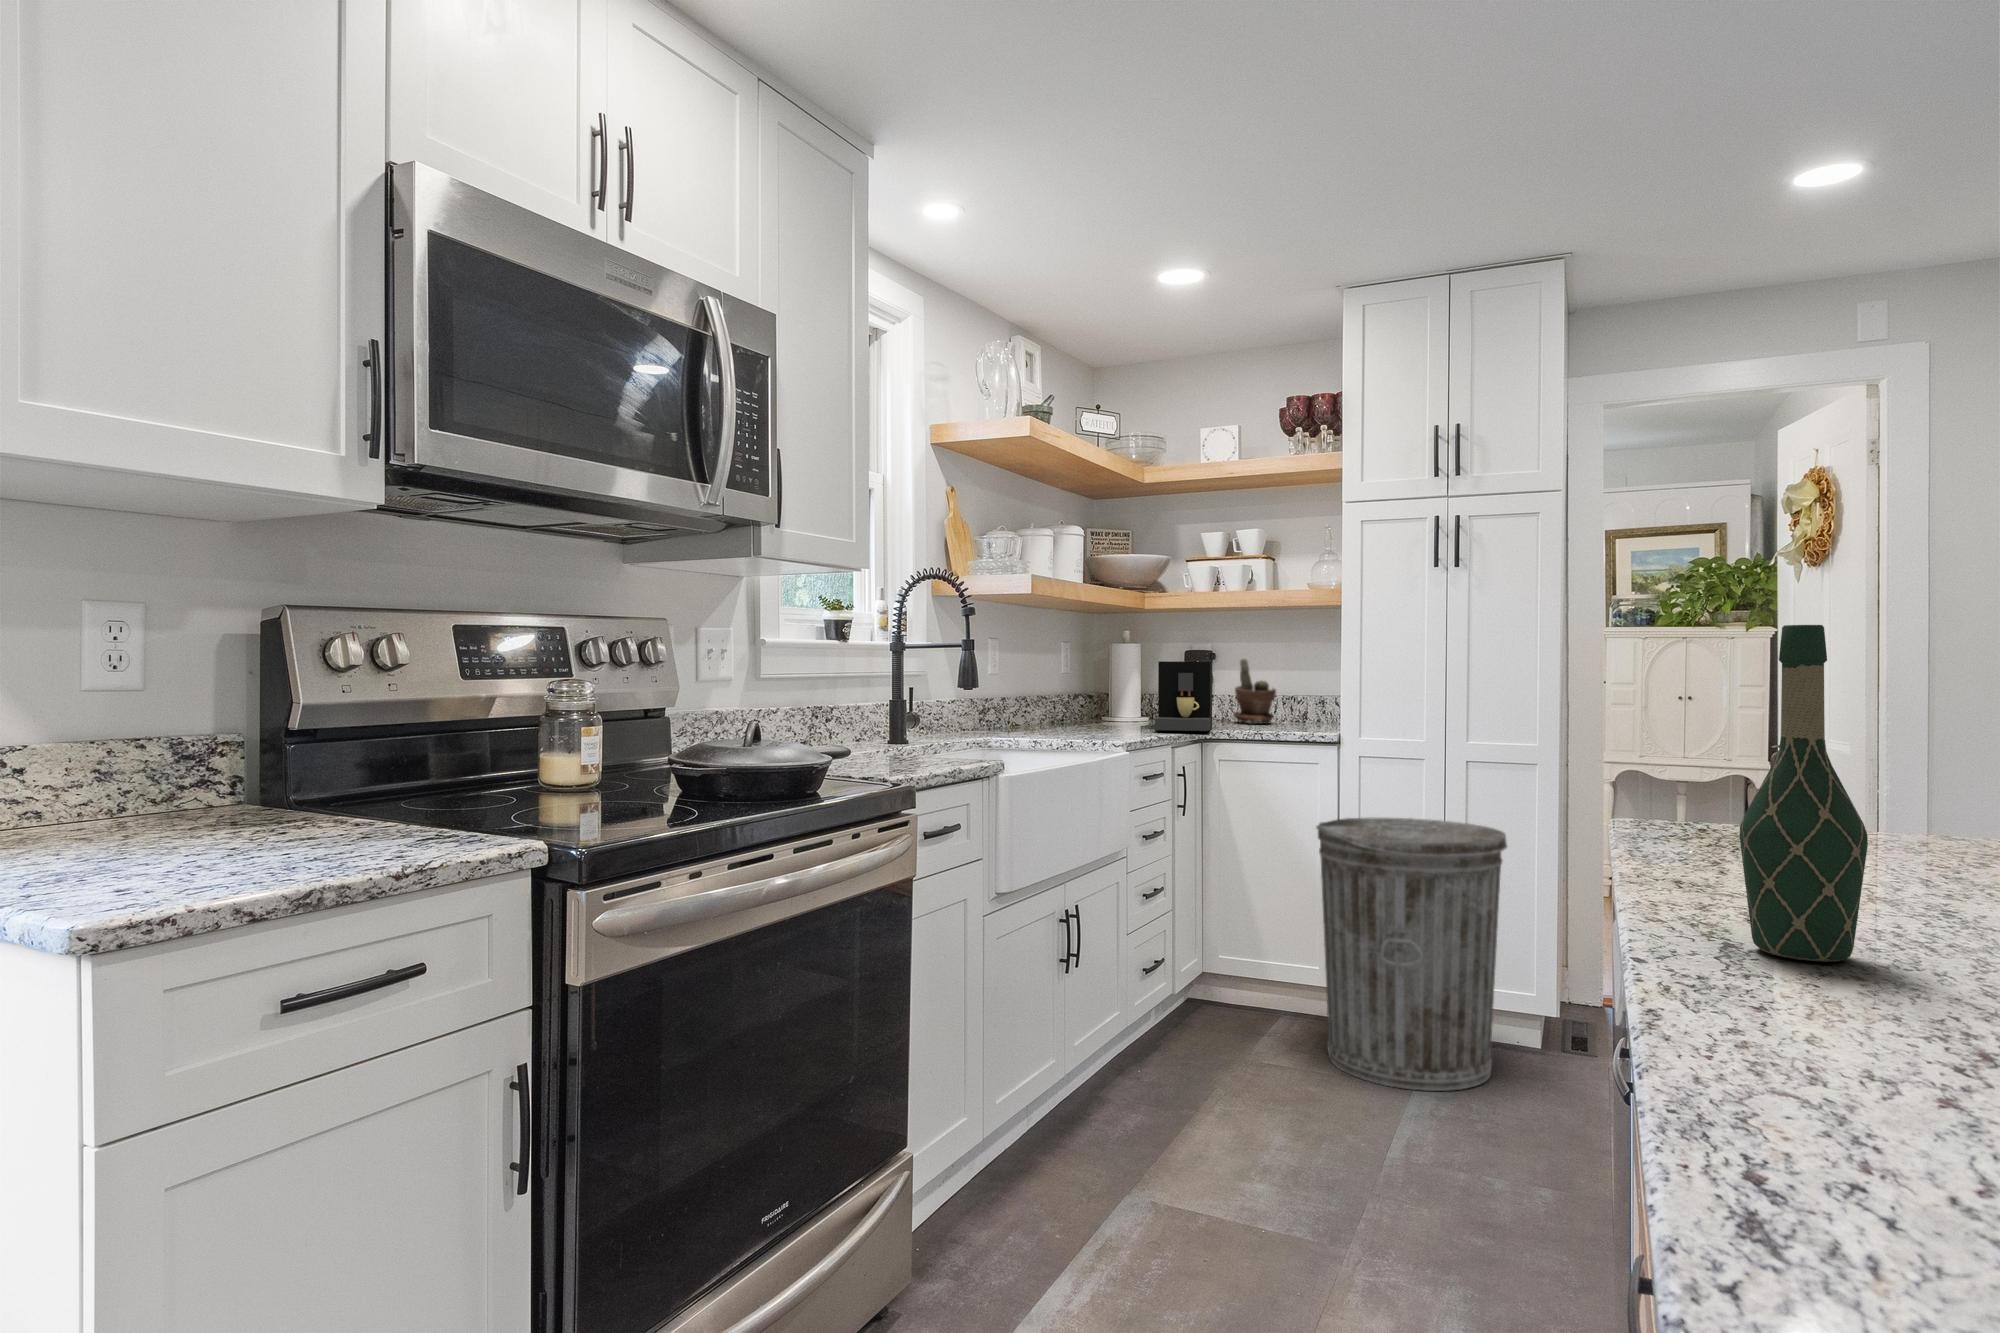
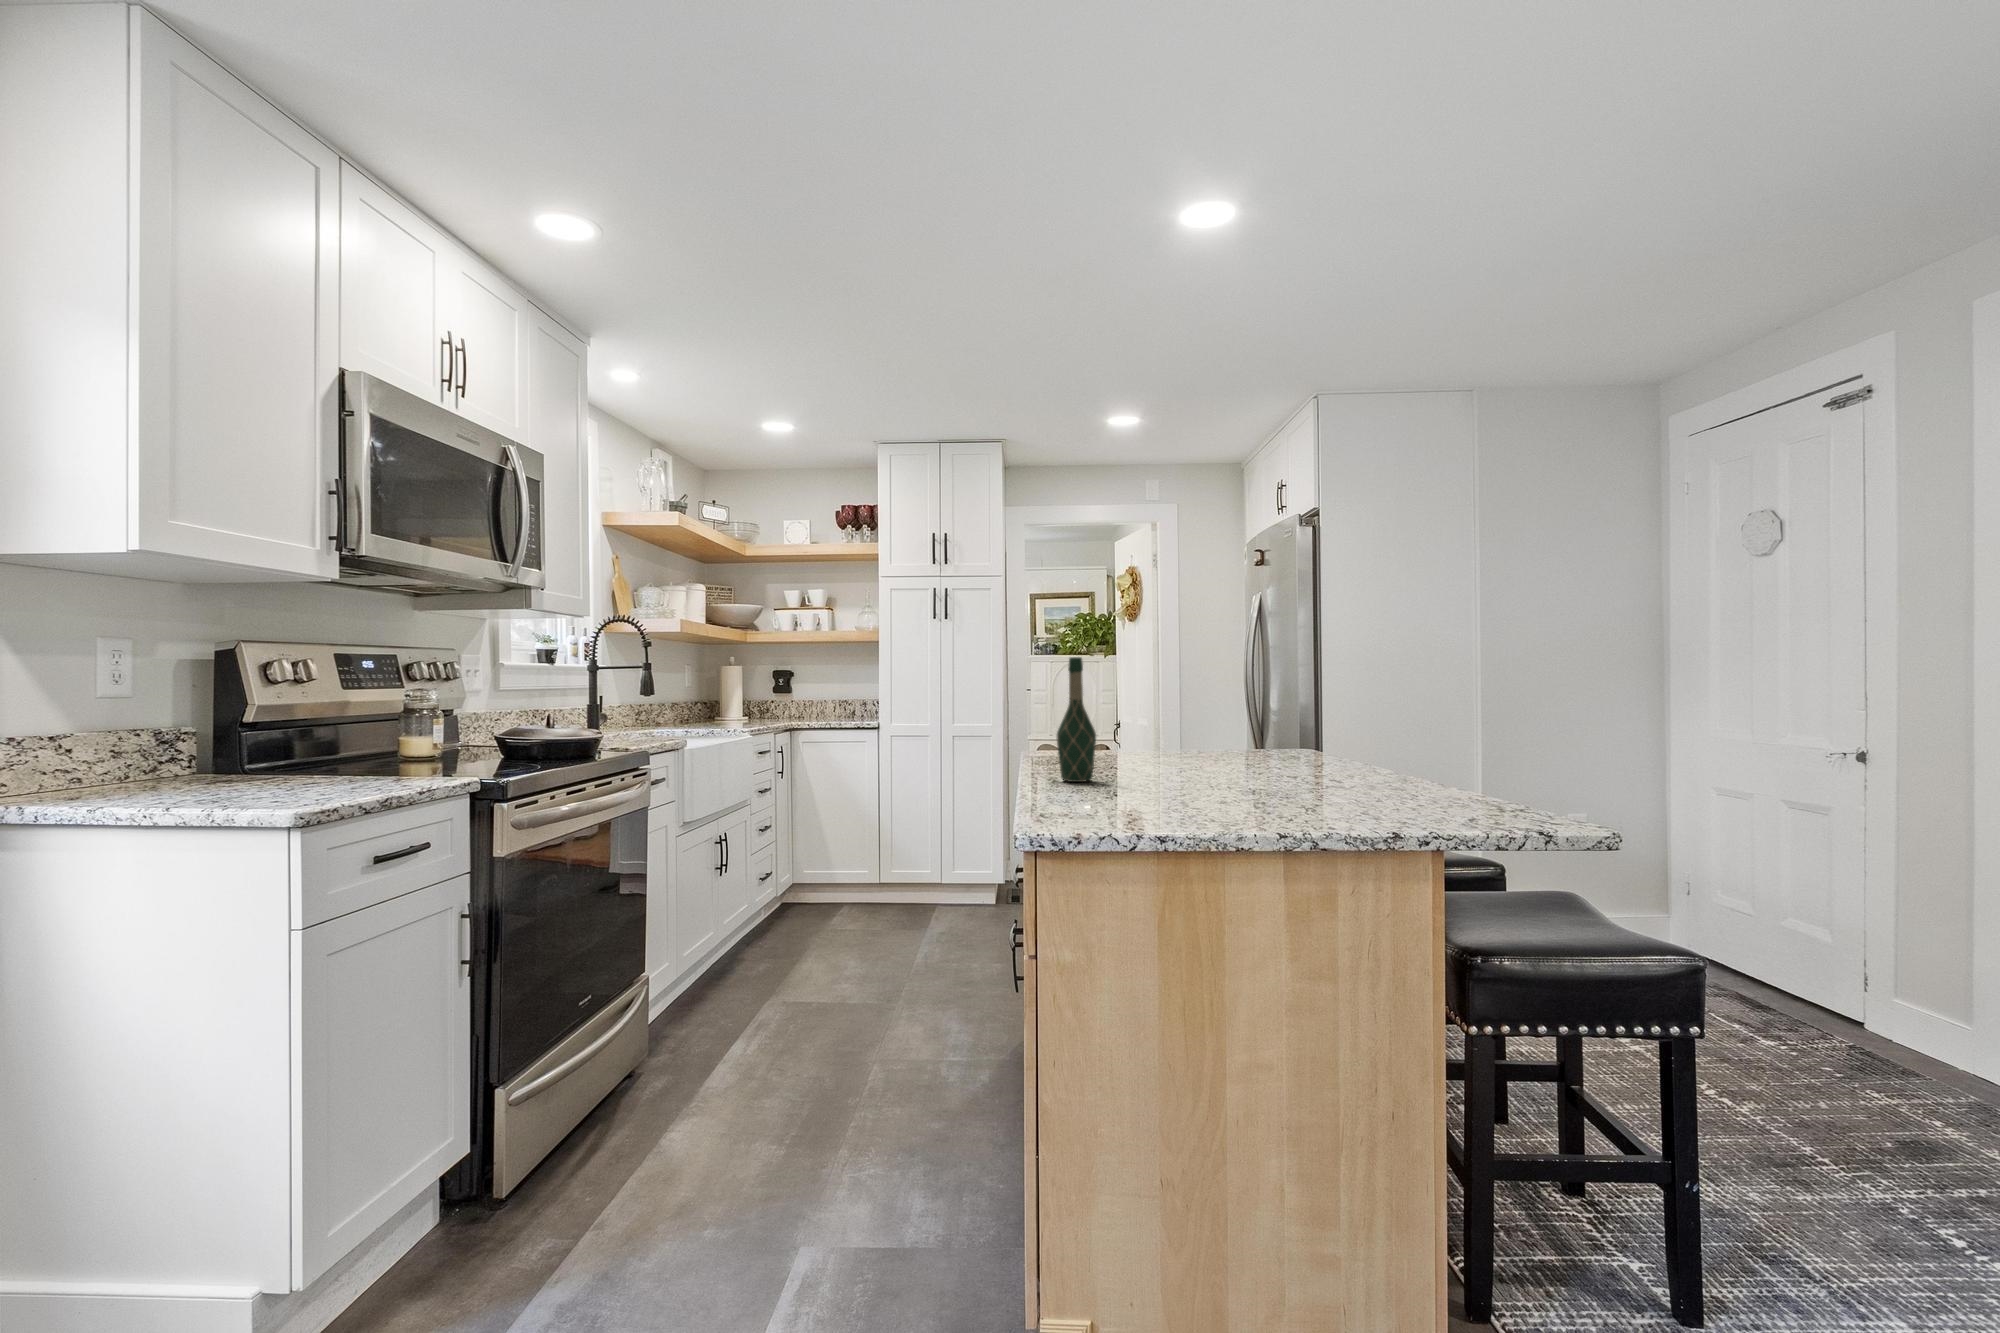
potted plant: present [1234,658,1276,724] -> none [808,675,836,718]
coffee maker: present [1155,661,1212,731] -> none [760,677,797,723]
trash can: present [1316,817,1507,1091] -> none [867,772,976,930]

